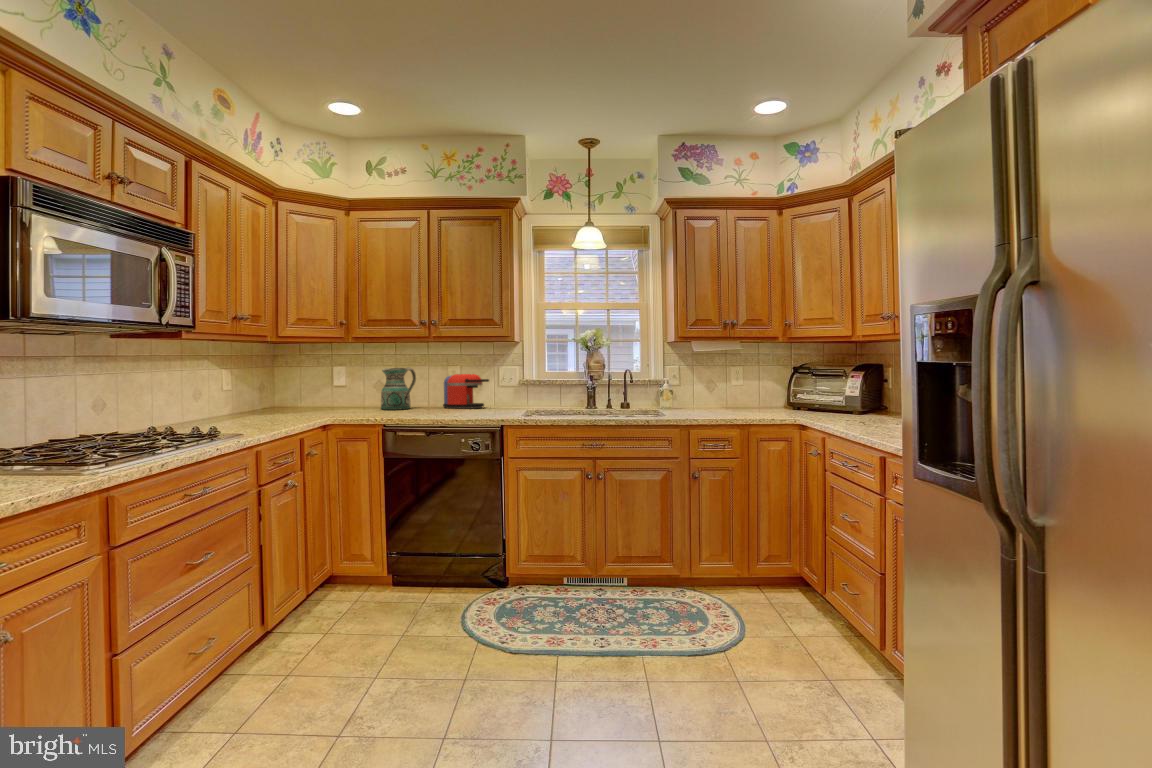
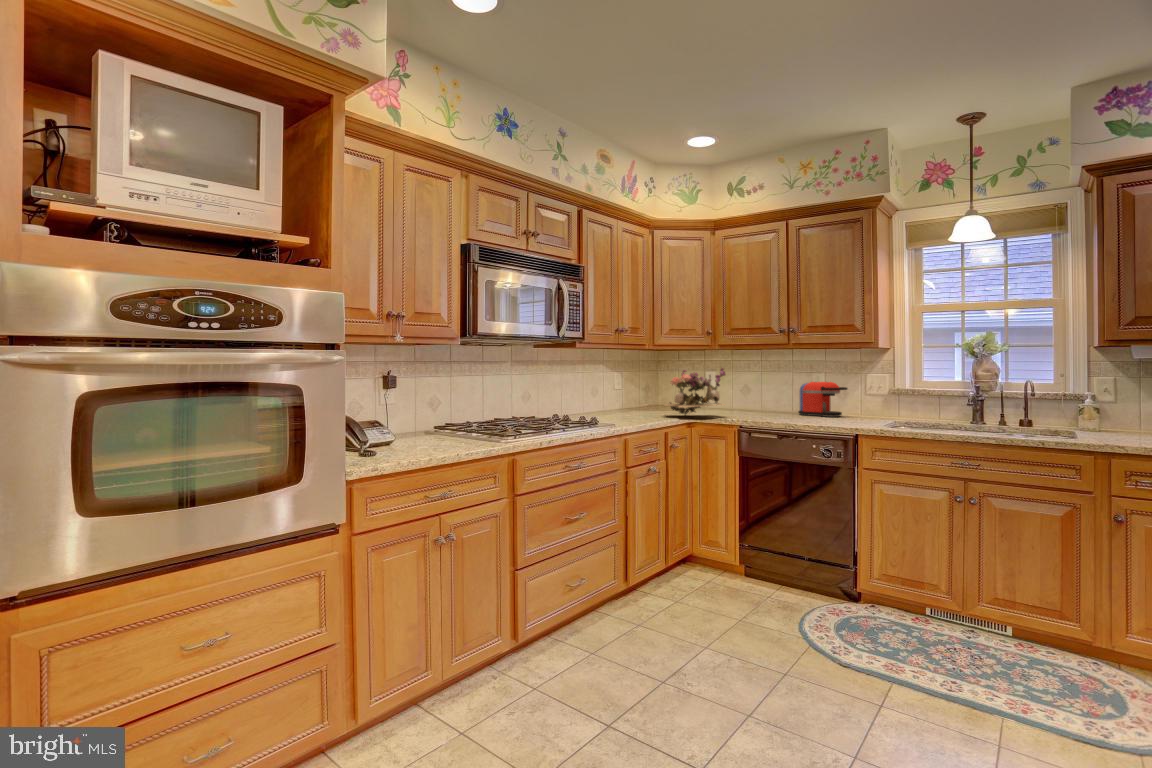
flower arrangement: none [291,358,370,416] -> present [665,367,726,415]
ceramic pitcher: present [381,367,416,410] -> none [739,374,773,414]

